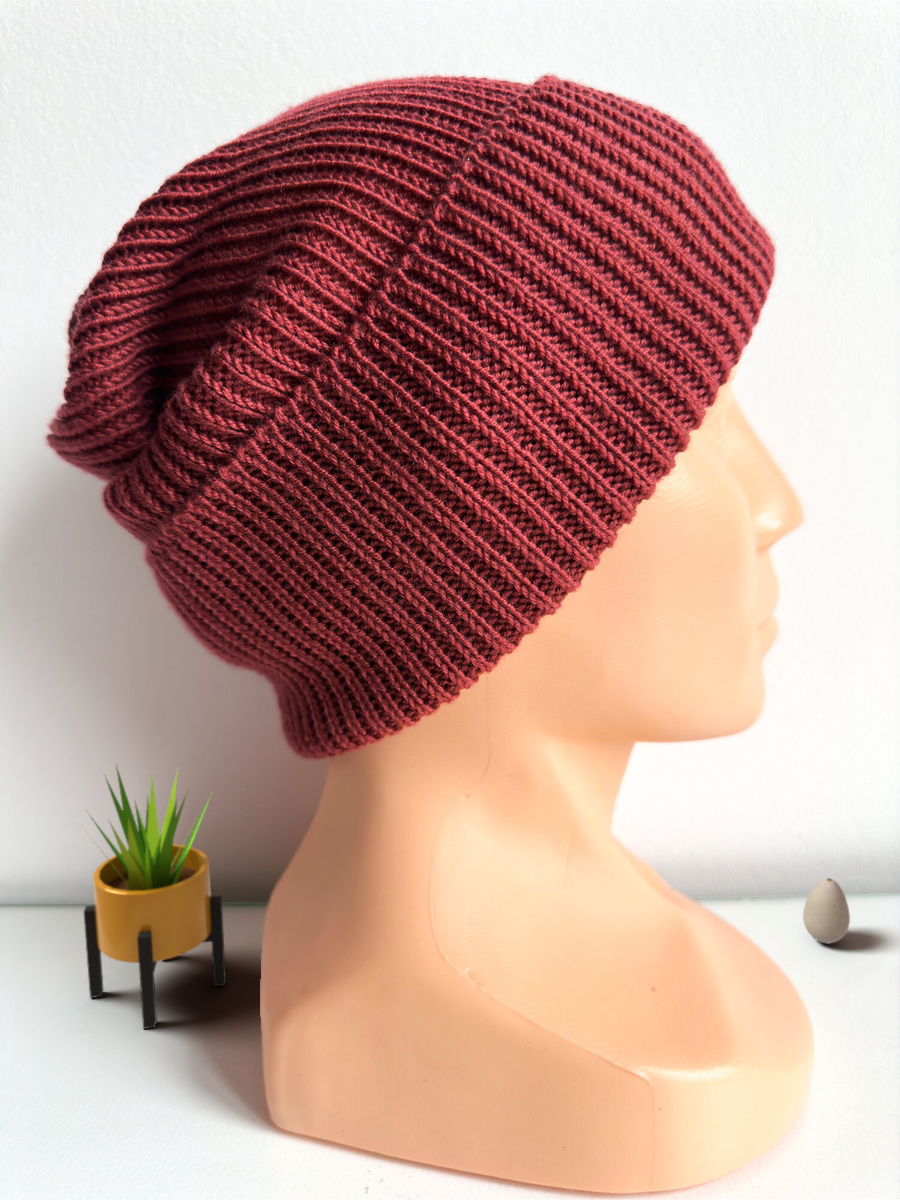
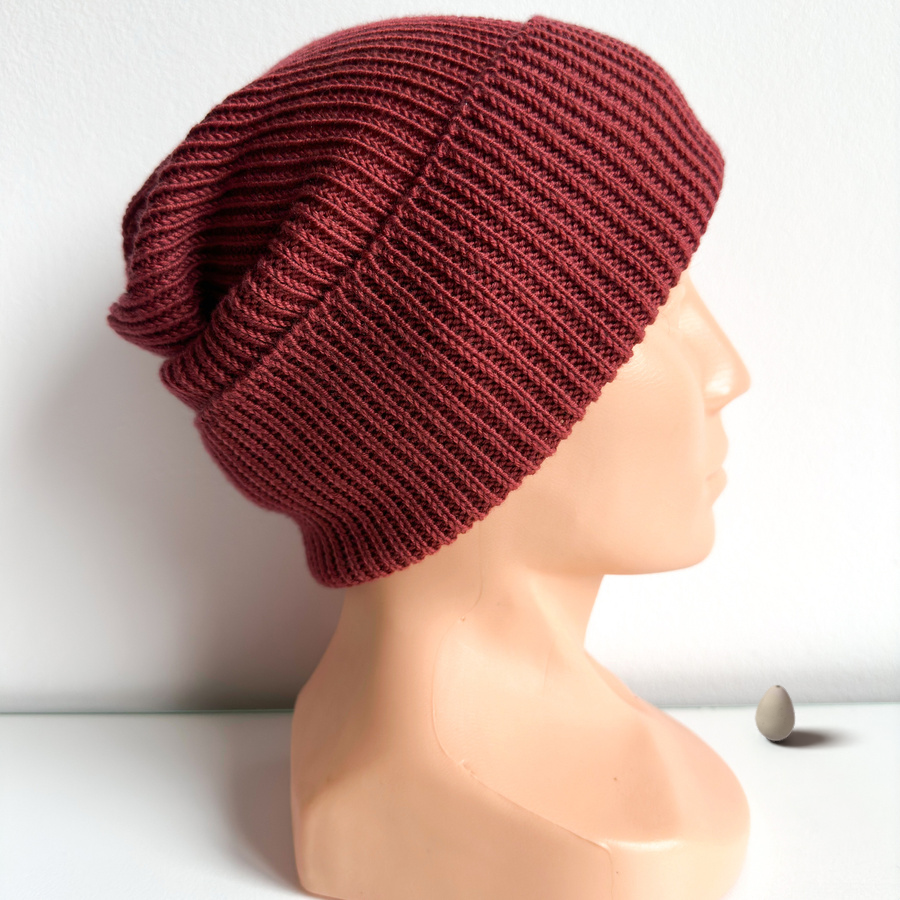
potted plant: present [84,768,226,1029] -> none [125,586,255,812]

